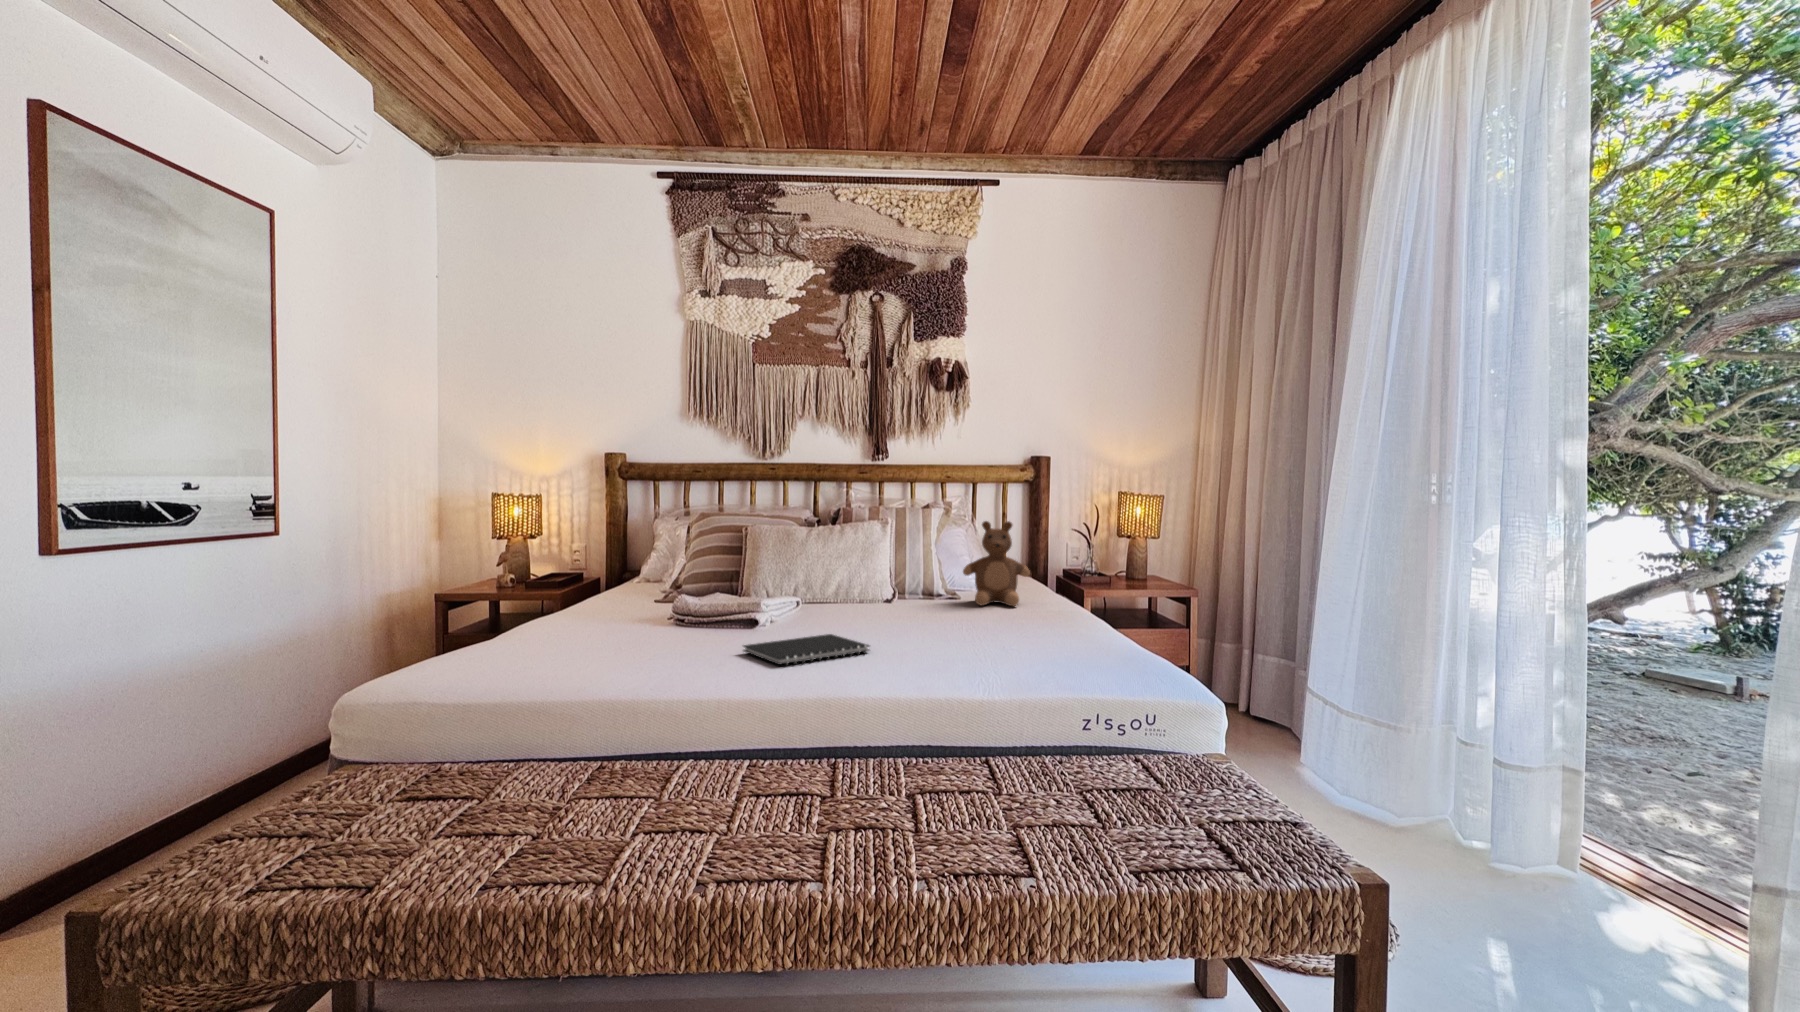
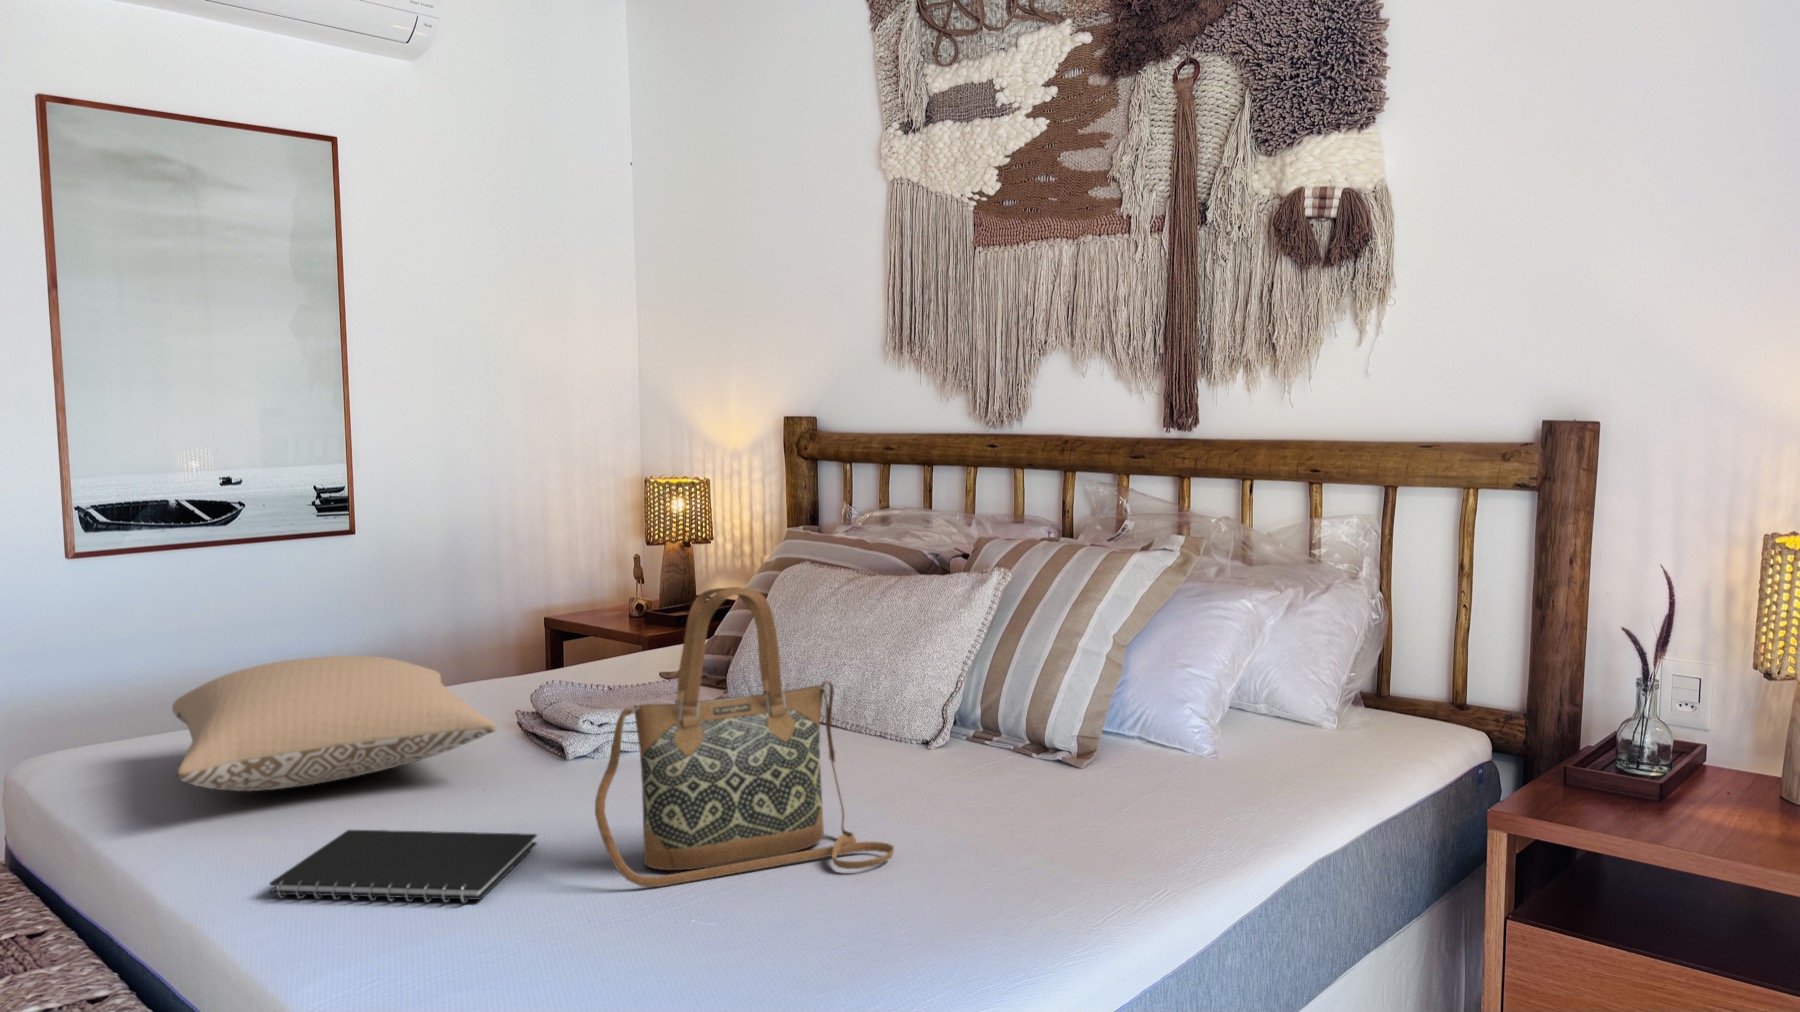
handbag: none [883,510,968,640] -> present [595,587,894,887]
teddy bear: present [963,521,1030,606] -> none [1091,600,1261,826]
pillow: none [492,573,734,648] -> present [172,656,498,791]

